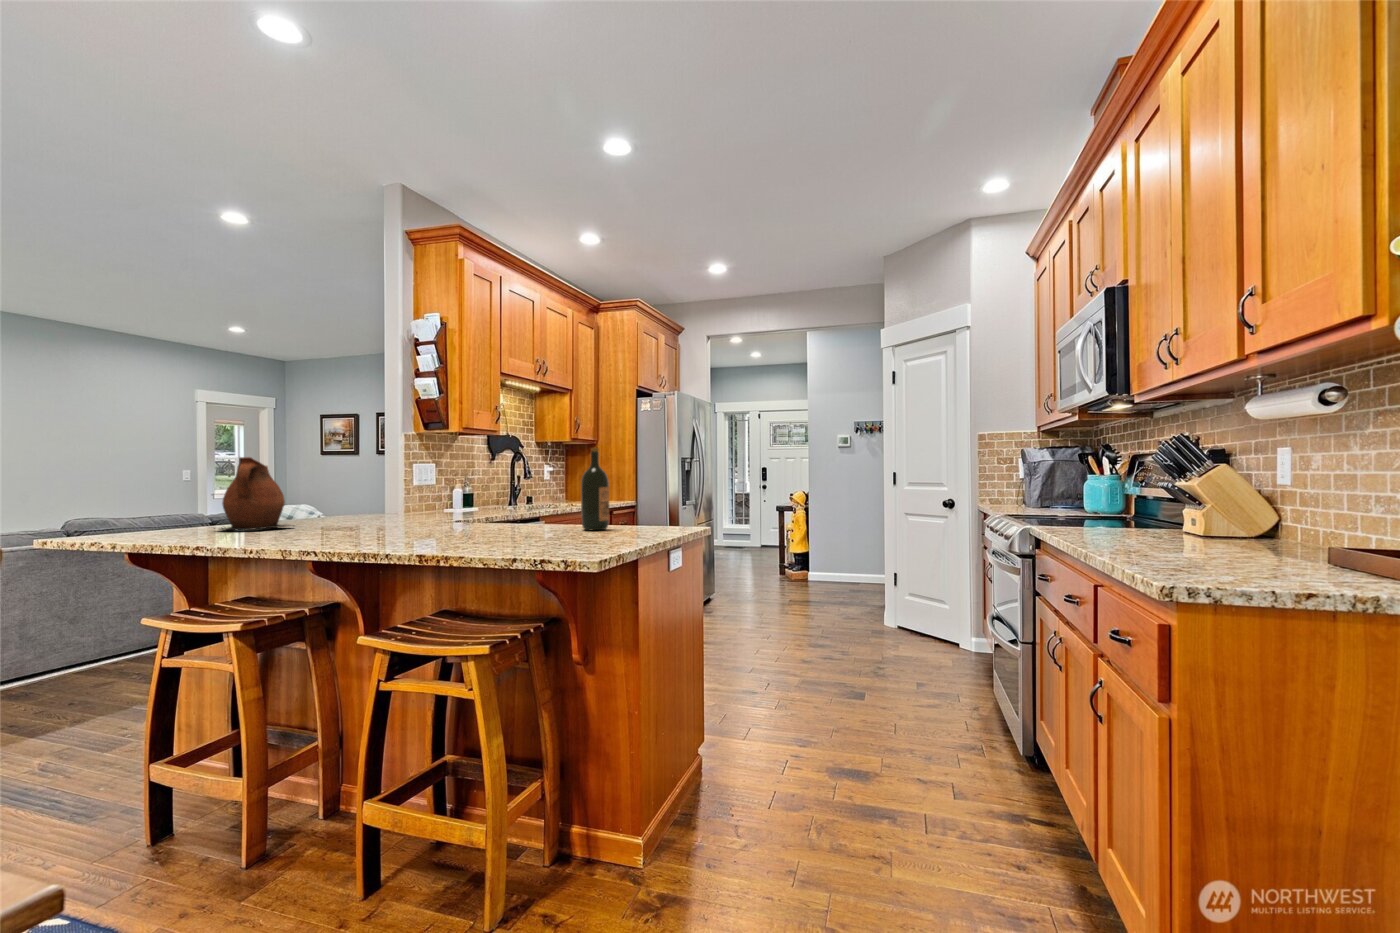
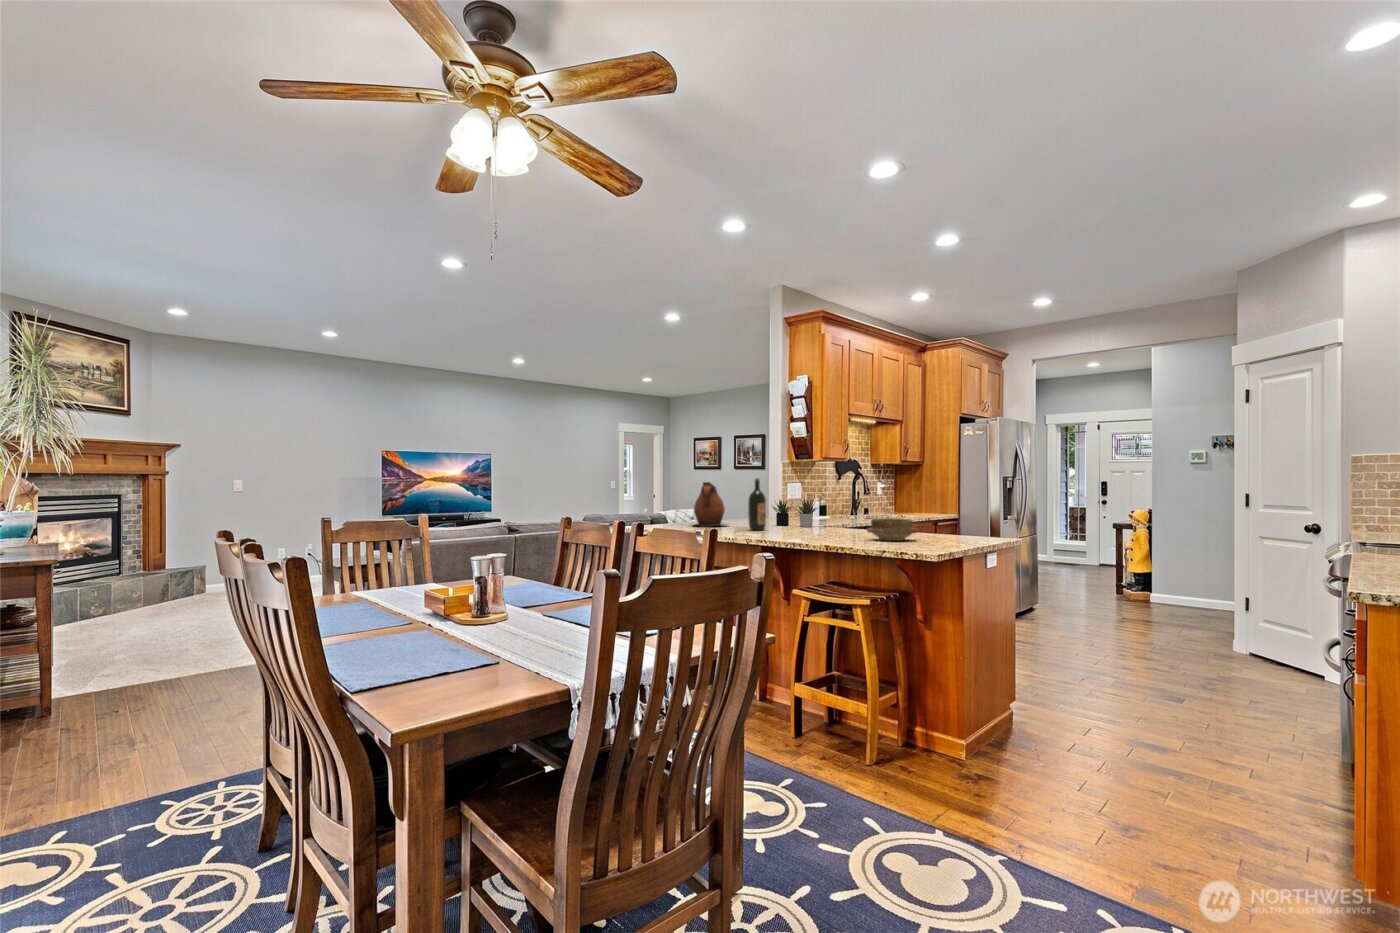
wine bottle: present [581,448,609,531] -> present [748,478,766,530]
succulent plant: none [371,478,447,524] -> present [773,499,817,527]
ceramic bowl: none [498,505,575,540] -> present [867,518,917,541]

